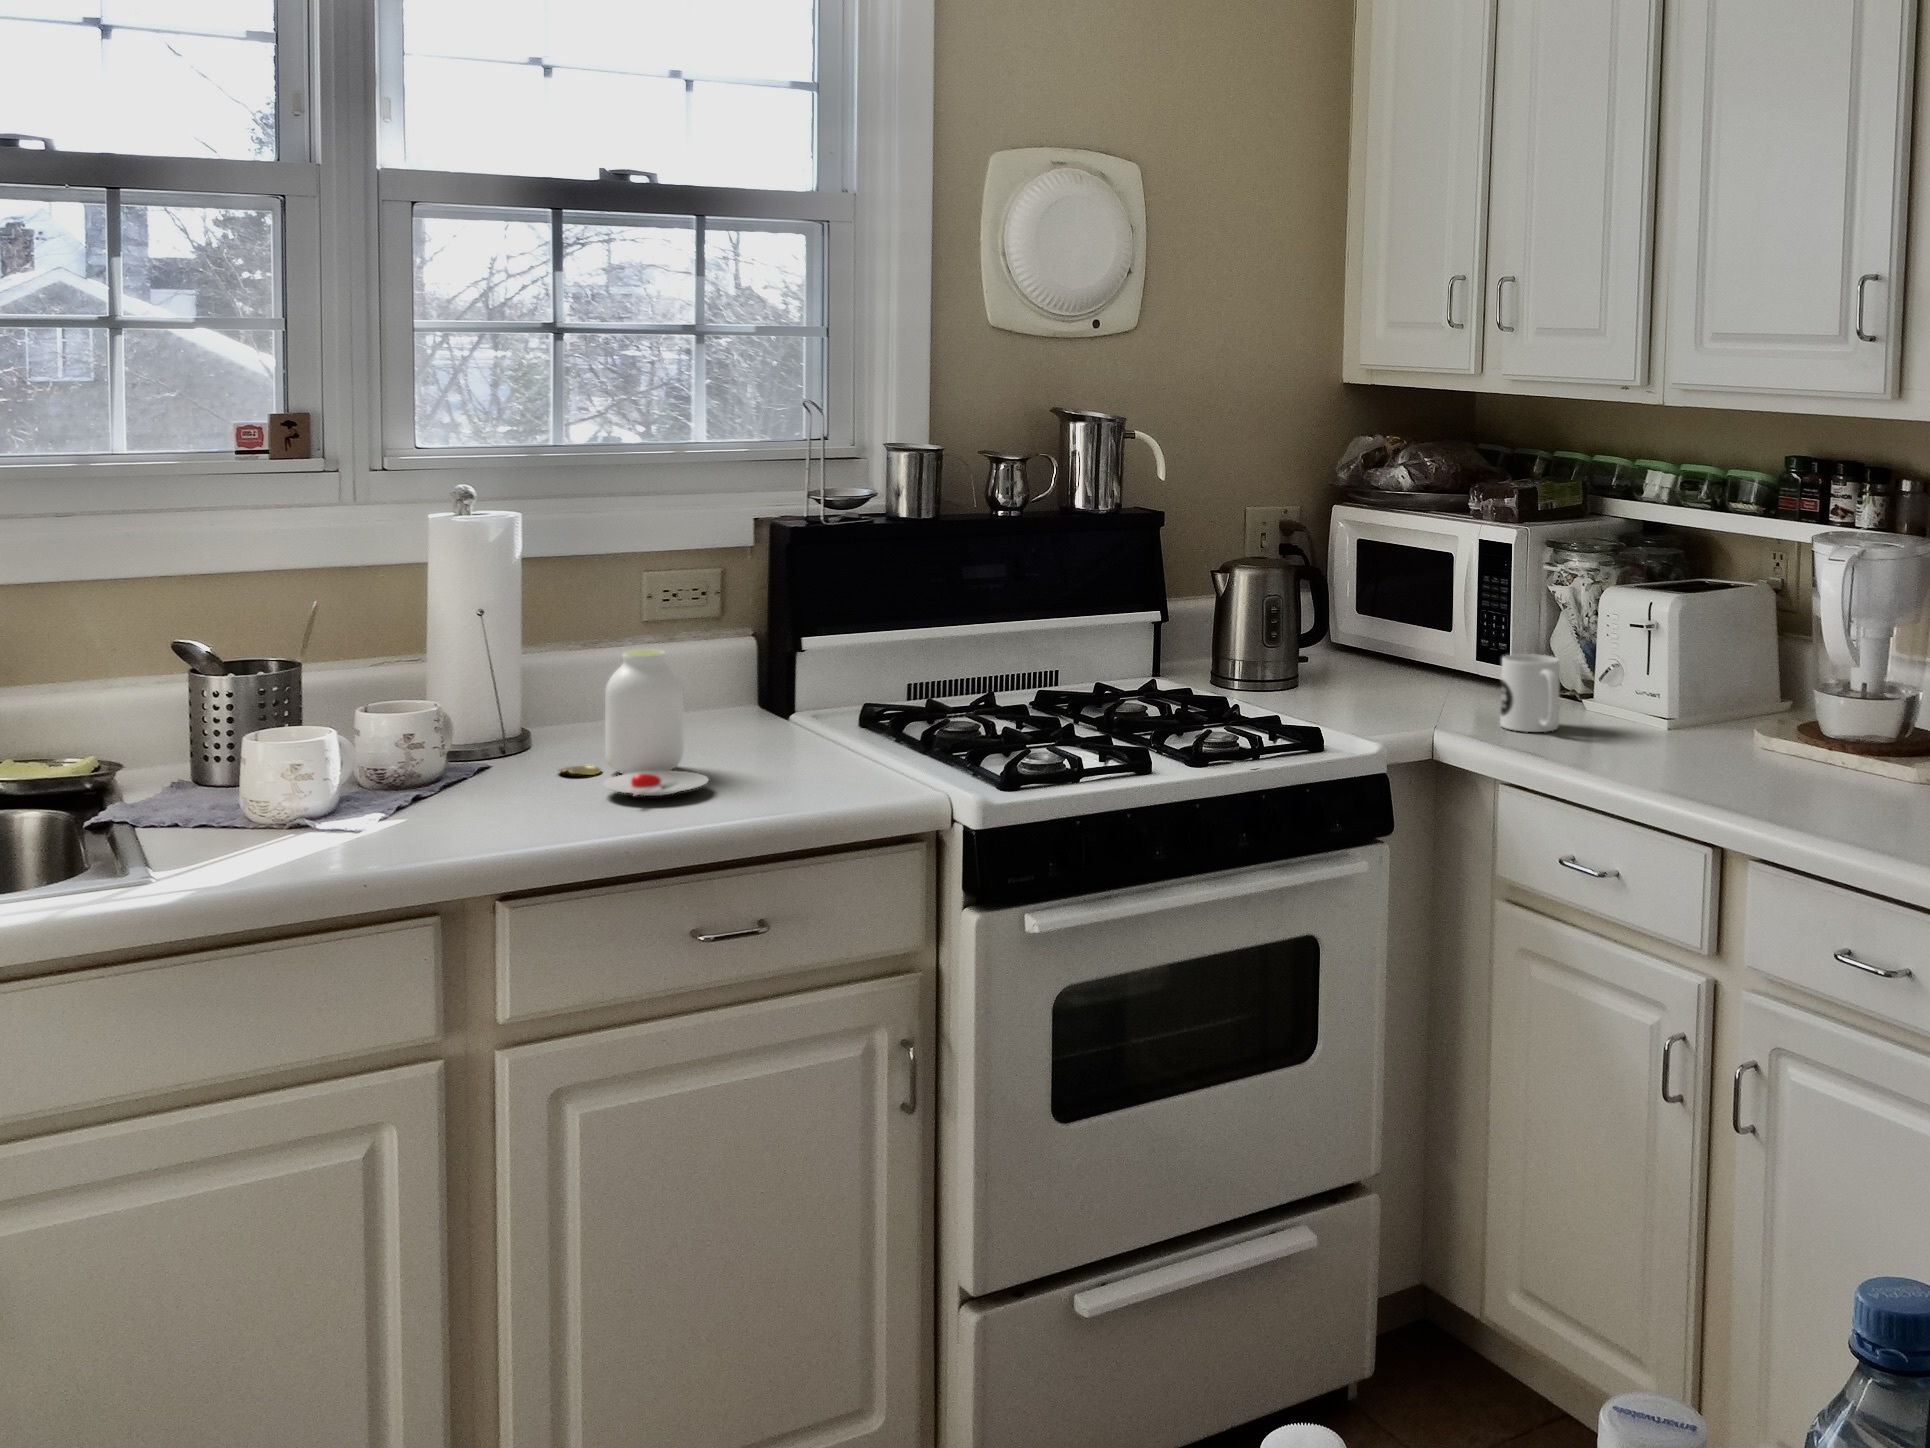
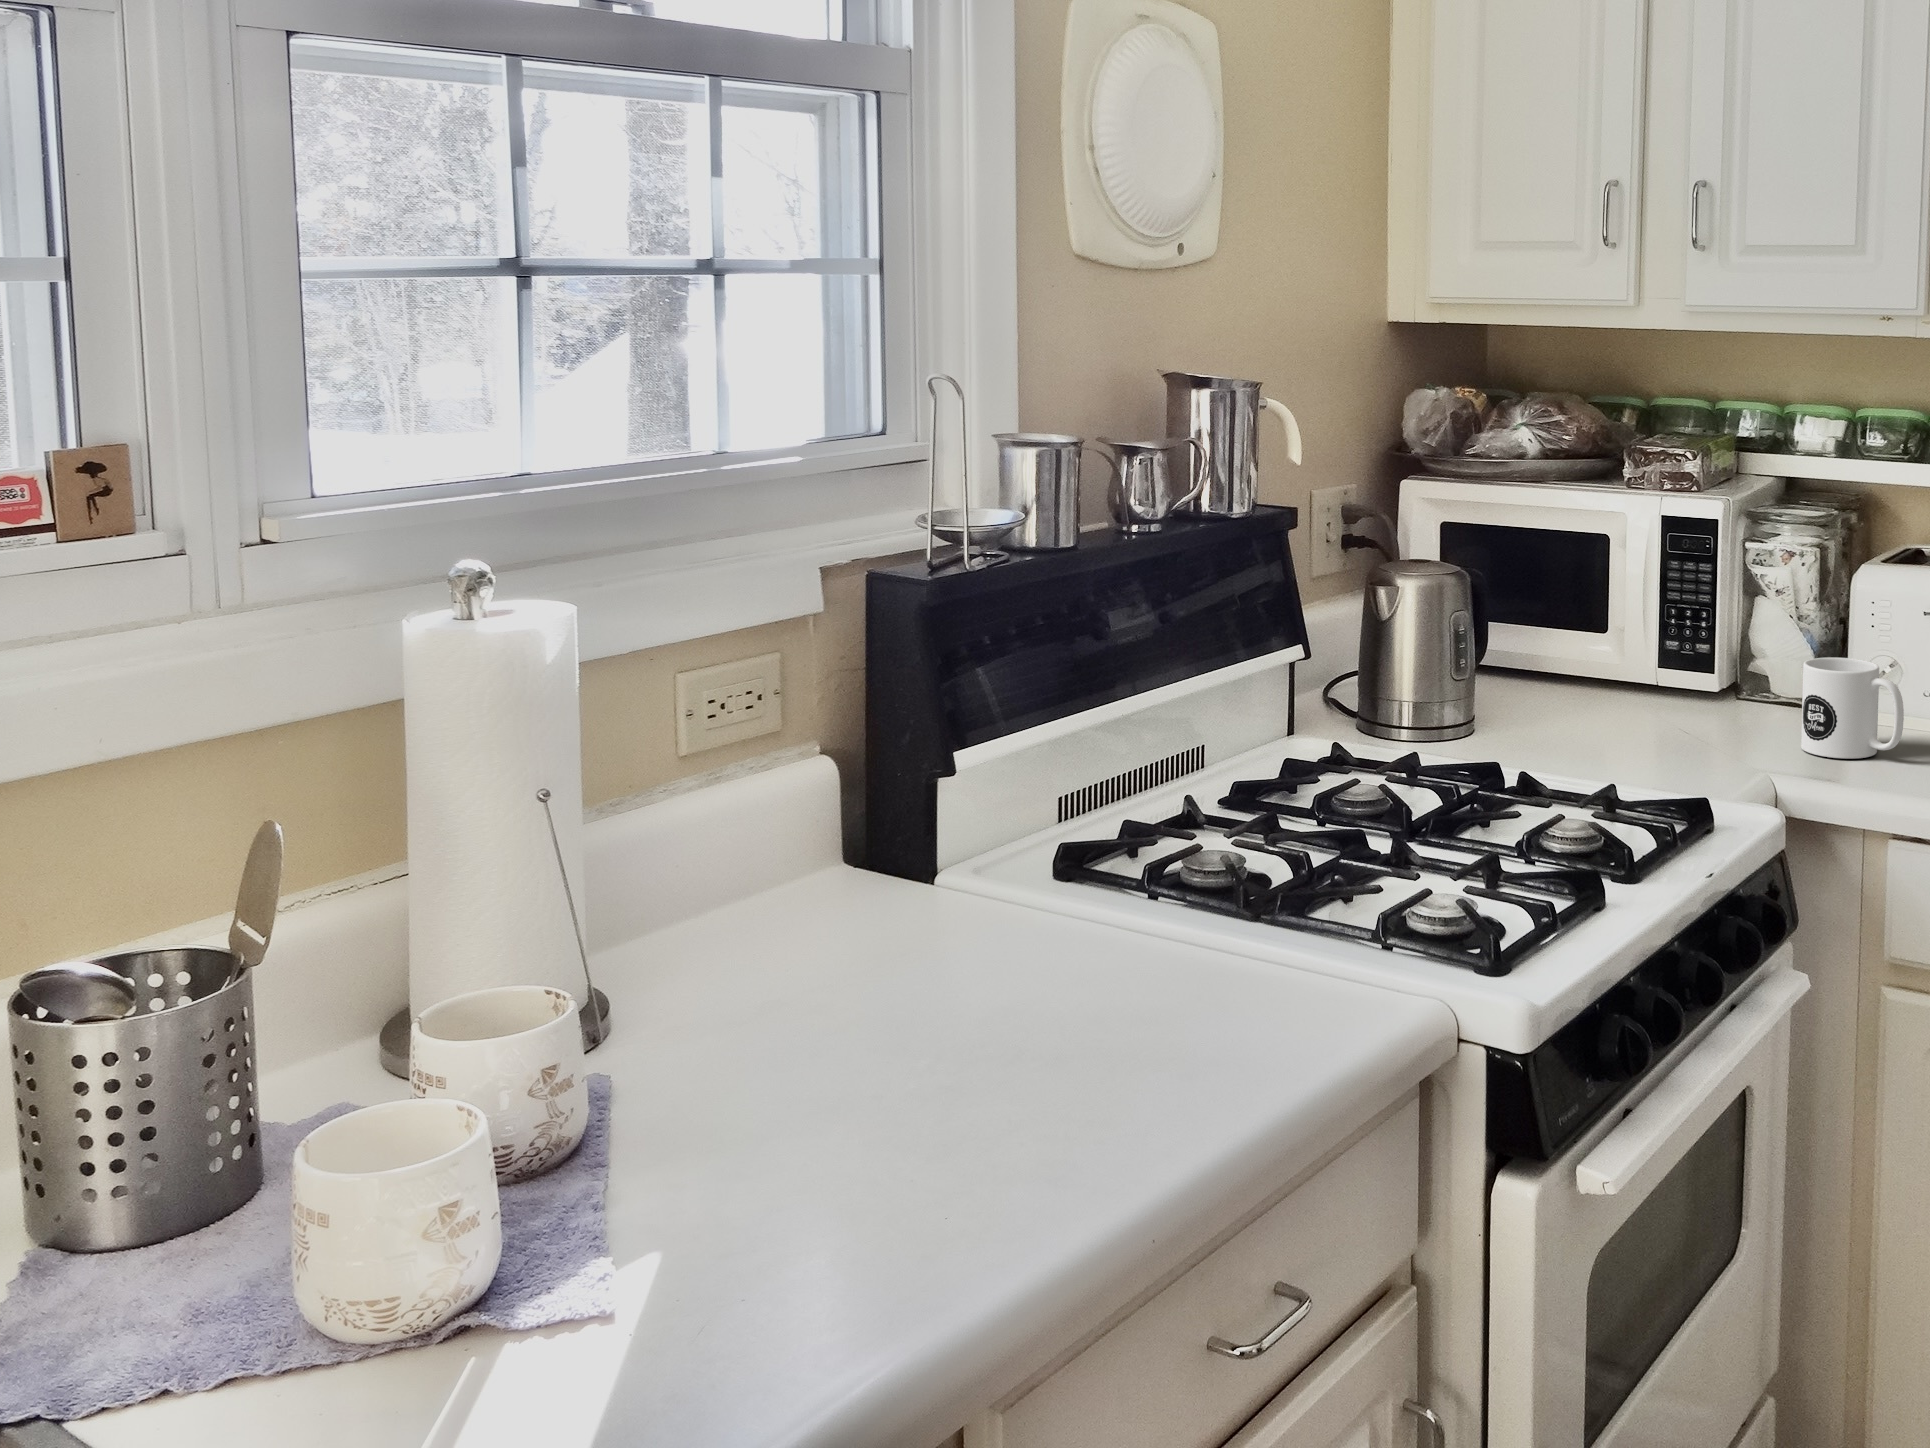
jar: present [559,650,709,796] -> none [759,824,1100,1114]

